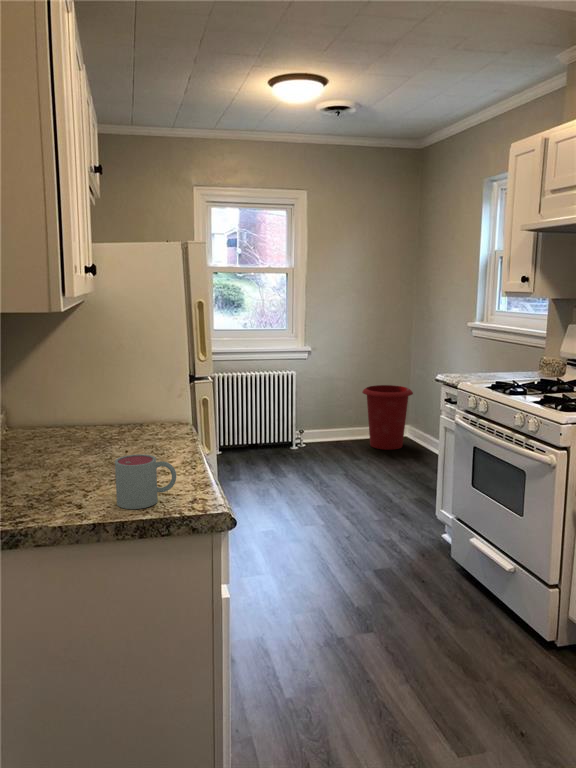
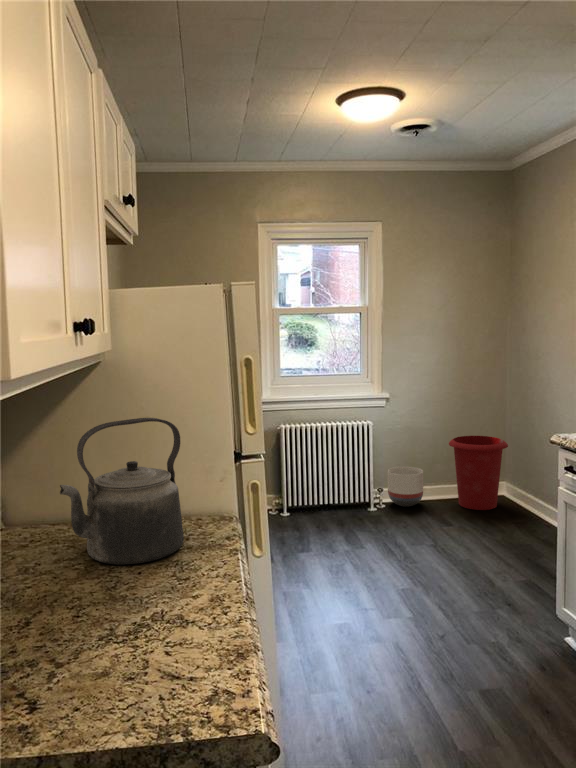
kettle: none [66,345,154,448] -> present [60,418,184,564]
planter: none [308,413,339,448] -> present [388,467,423,507]
mug: present [115,454,176,509] -> none [84,614,187,720]

